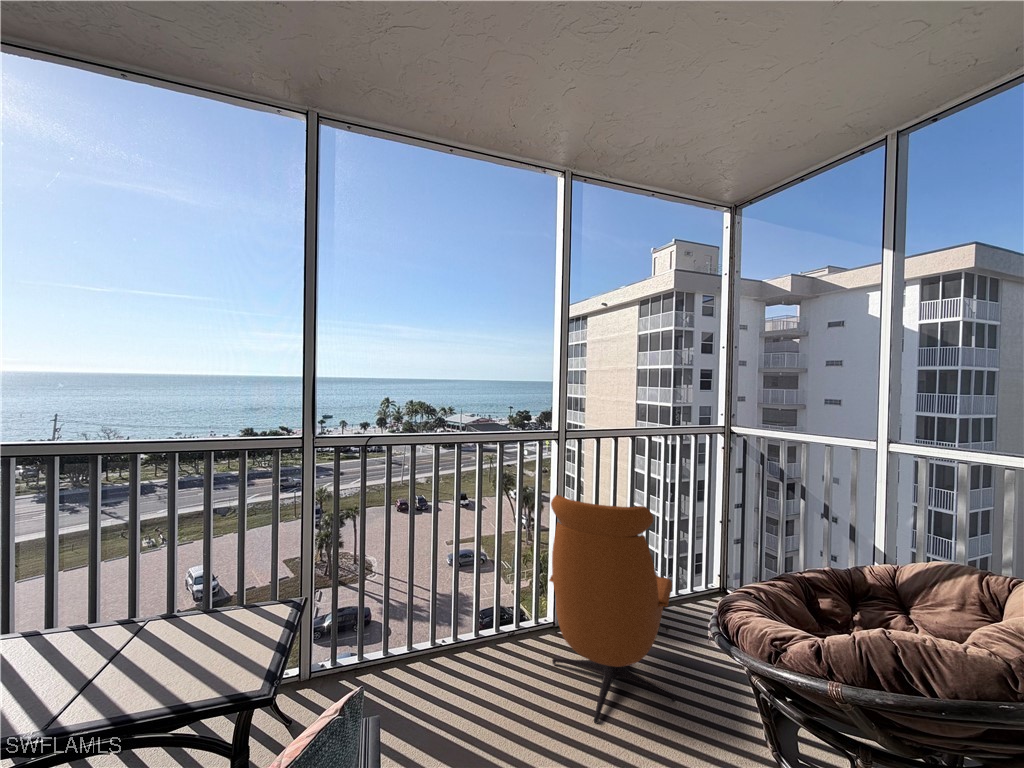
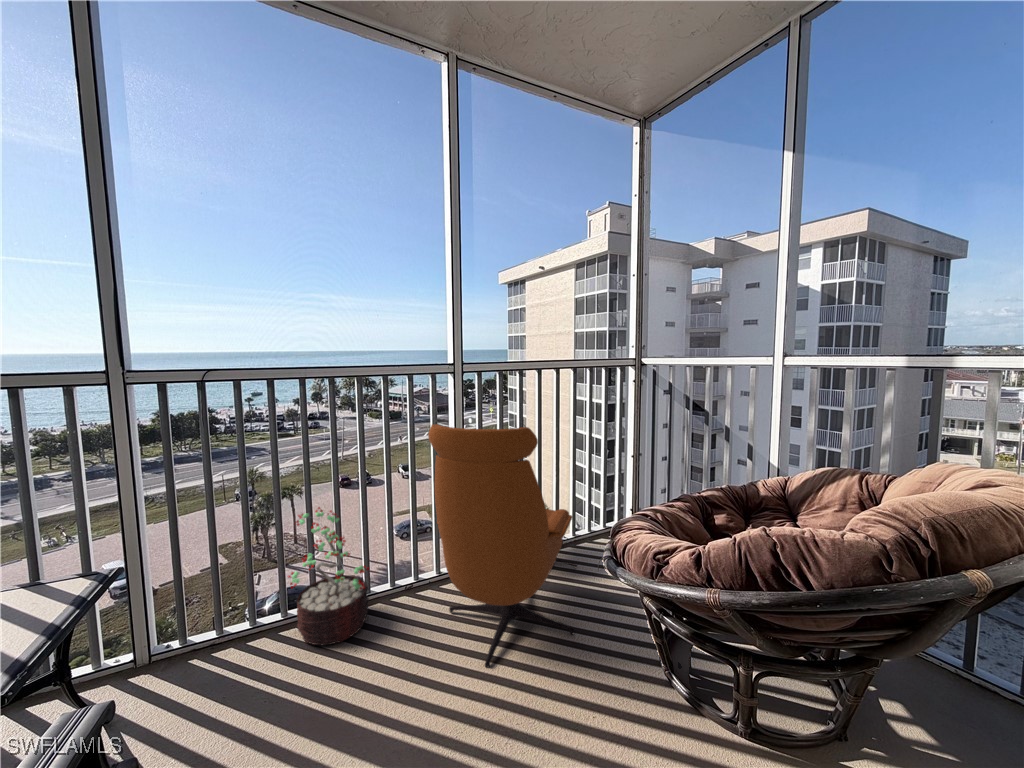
decorative plant: none [413,554,485,683] -> present [288,507,369,645]

